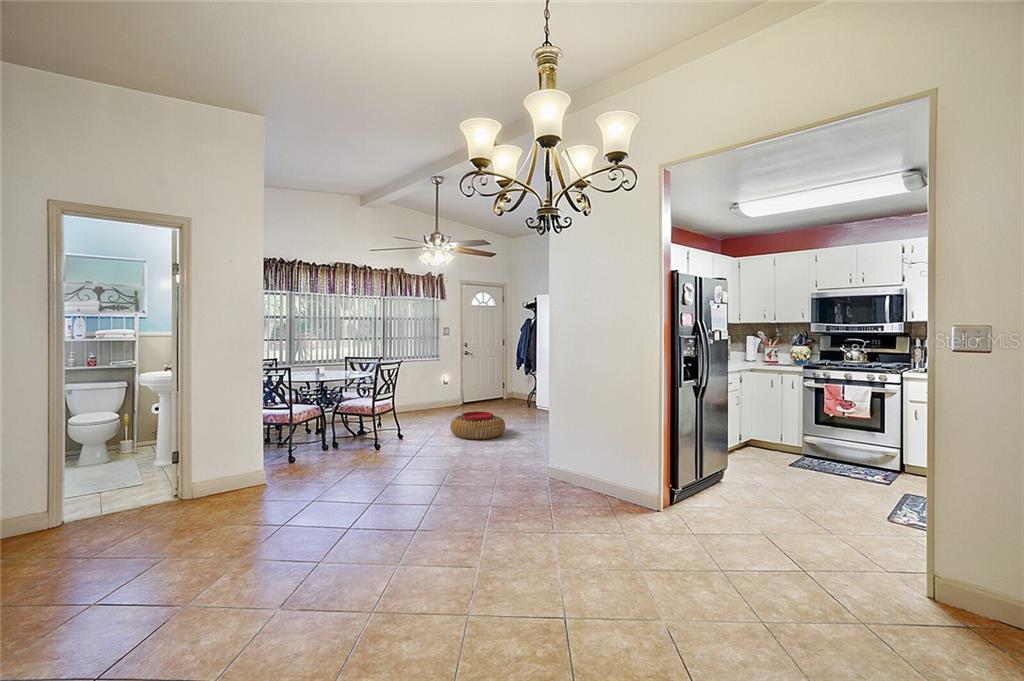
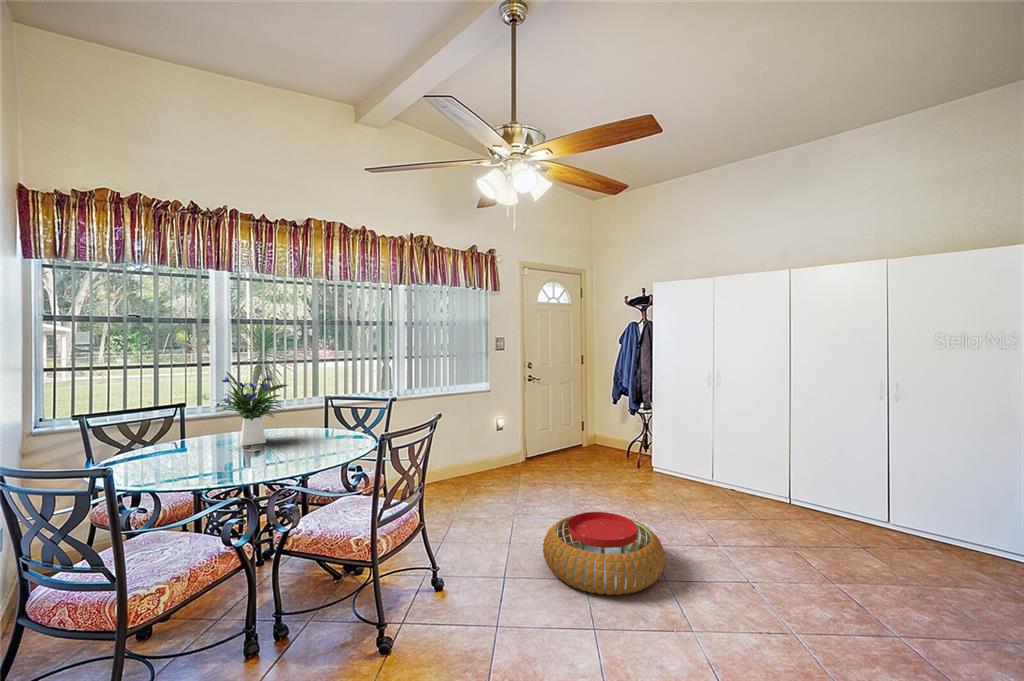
flower arrangement: none [300,341,333,374] -> present [215,372,288,446]

